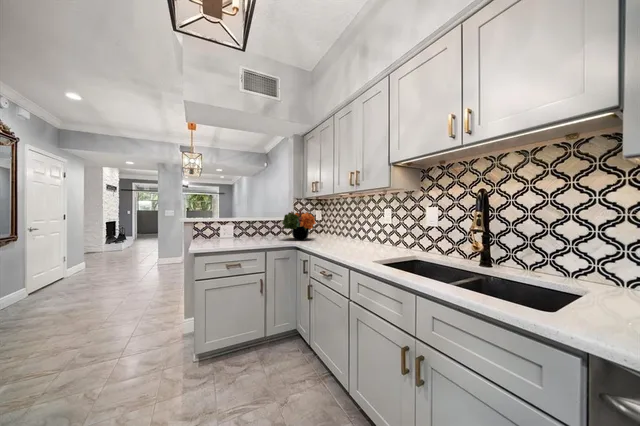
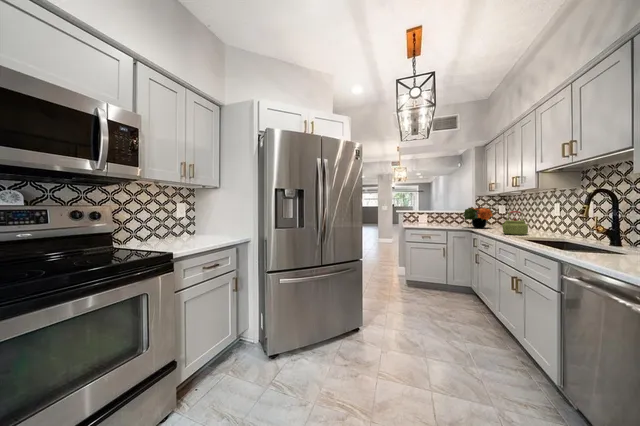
kettle: none [338,218,365,250] -> present [502,211,528,235]

